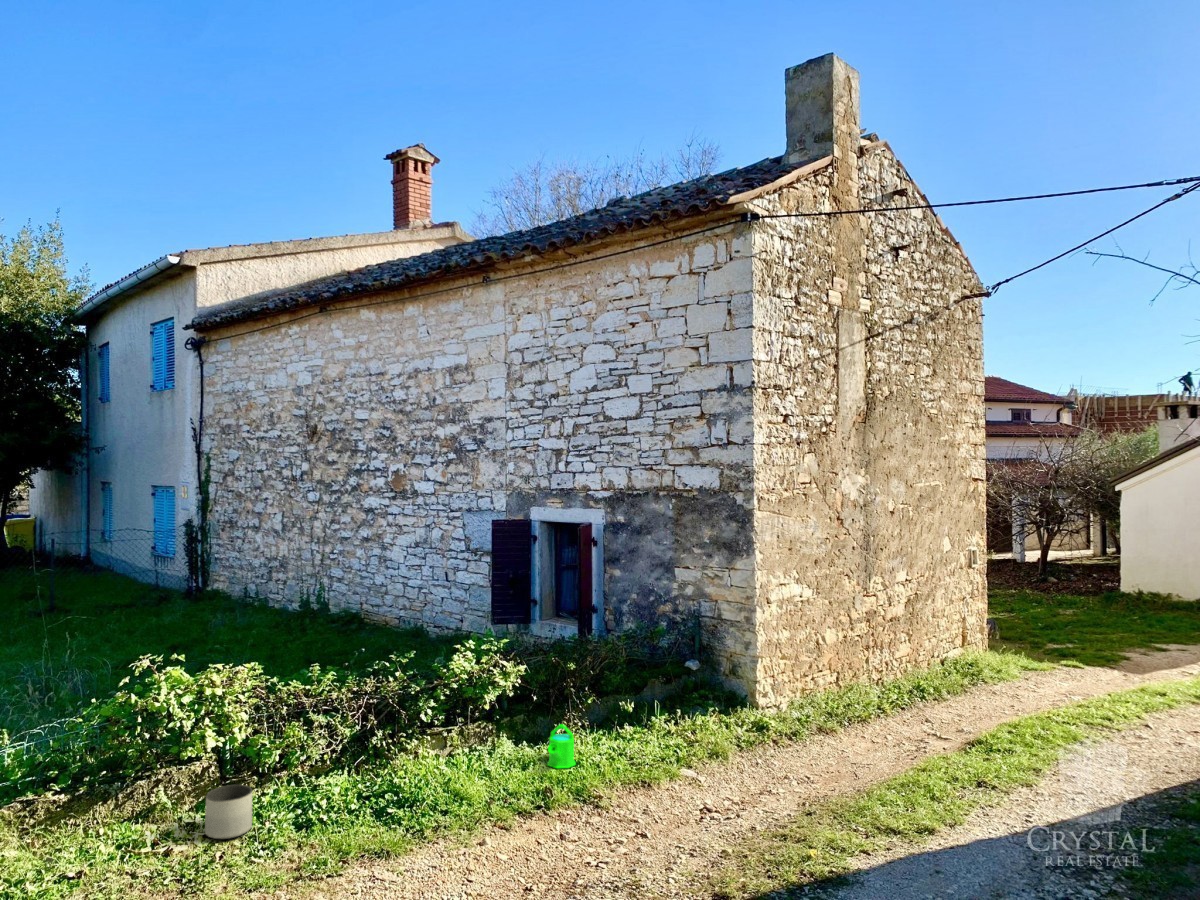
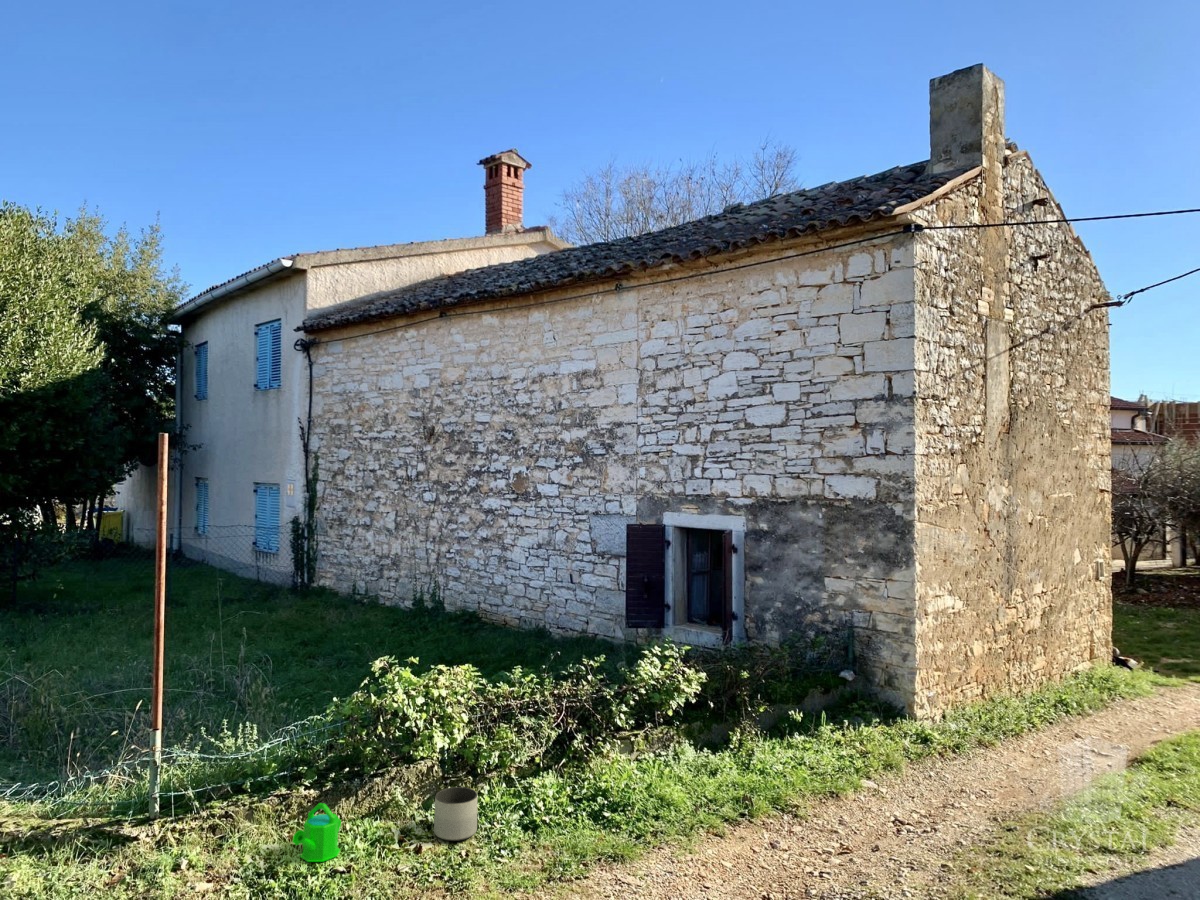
watering can: present [547,724,576,768] -> present [292,803,341,862]

